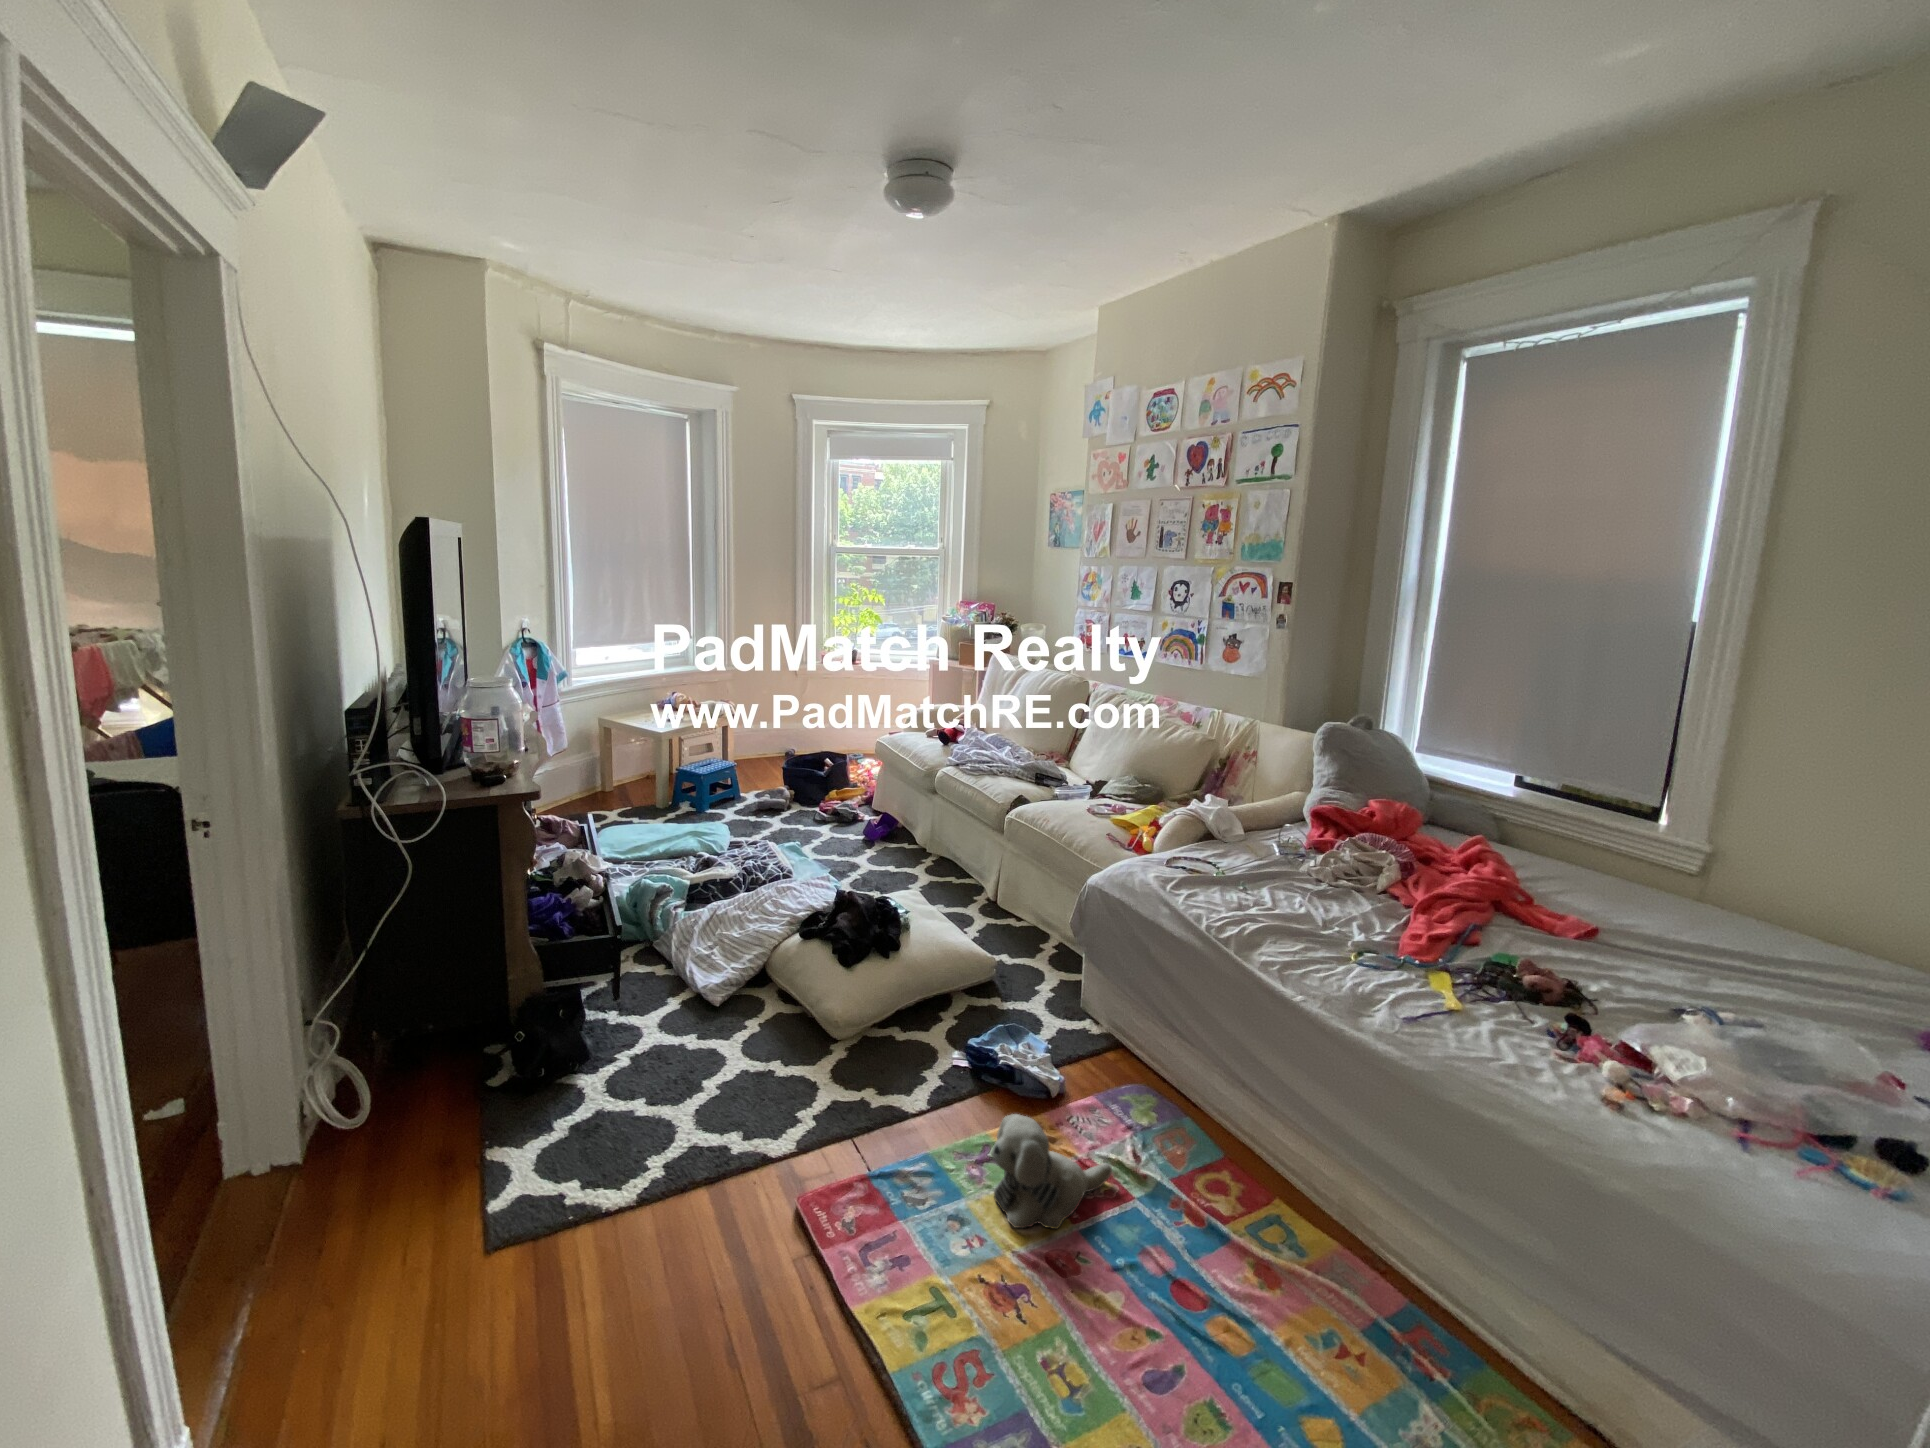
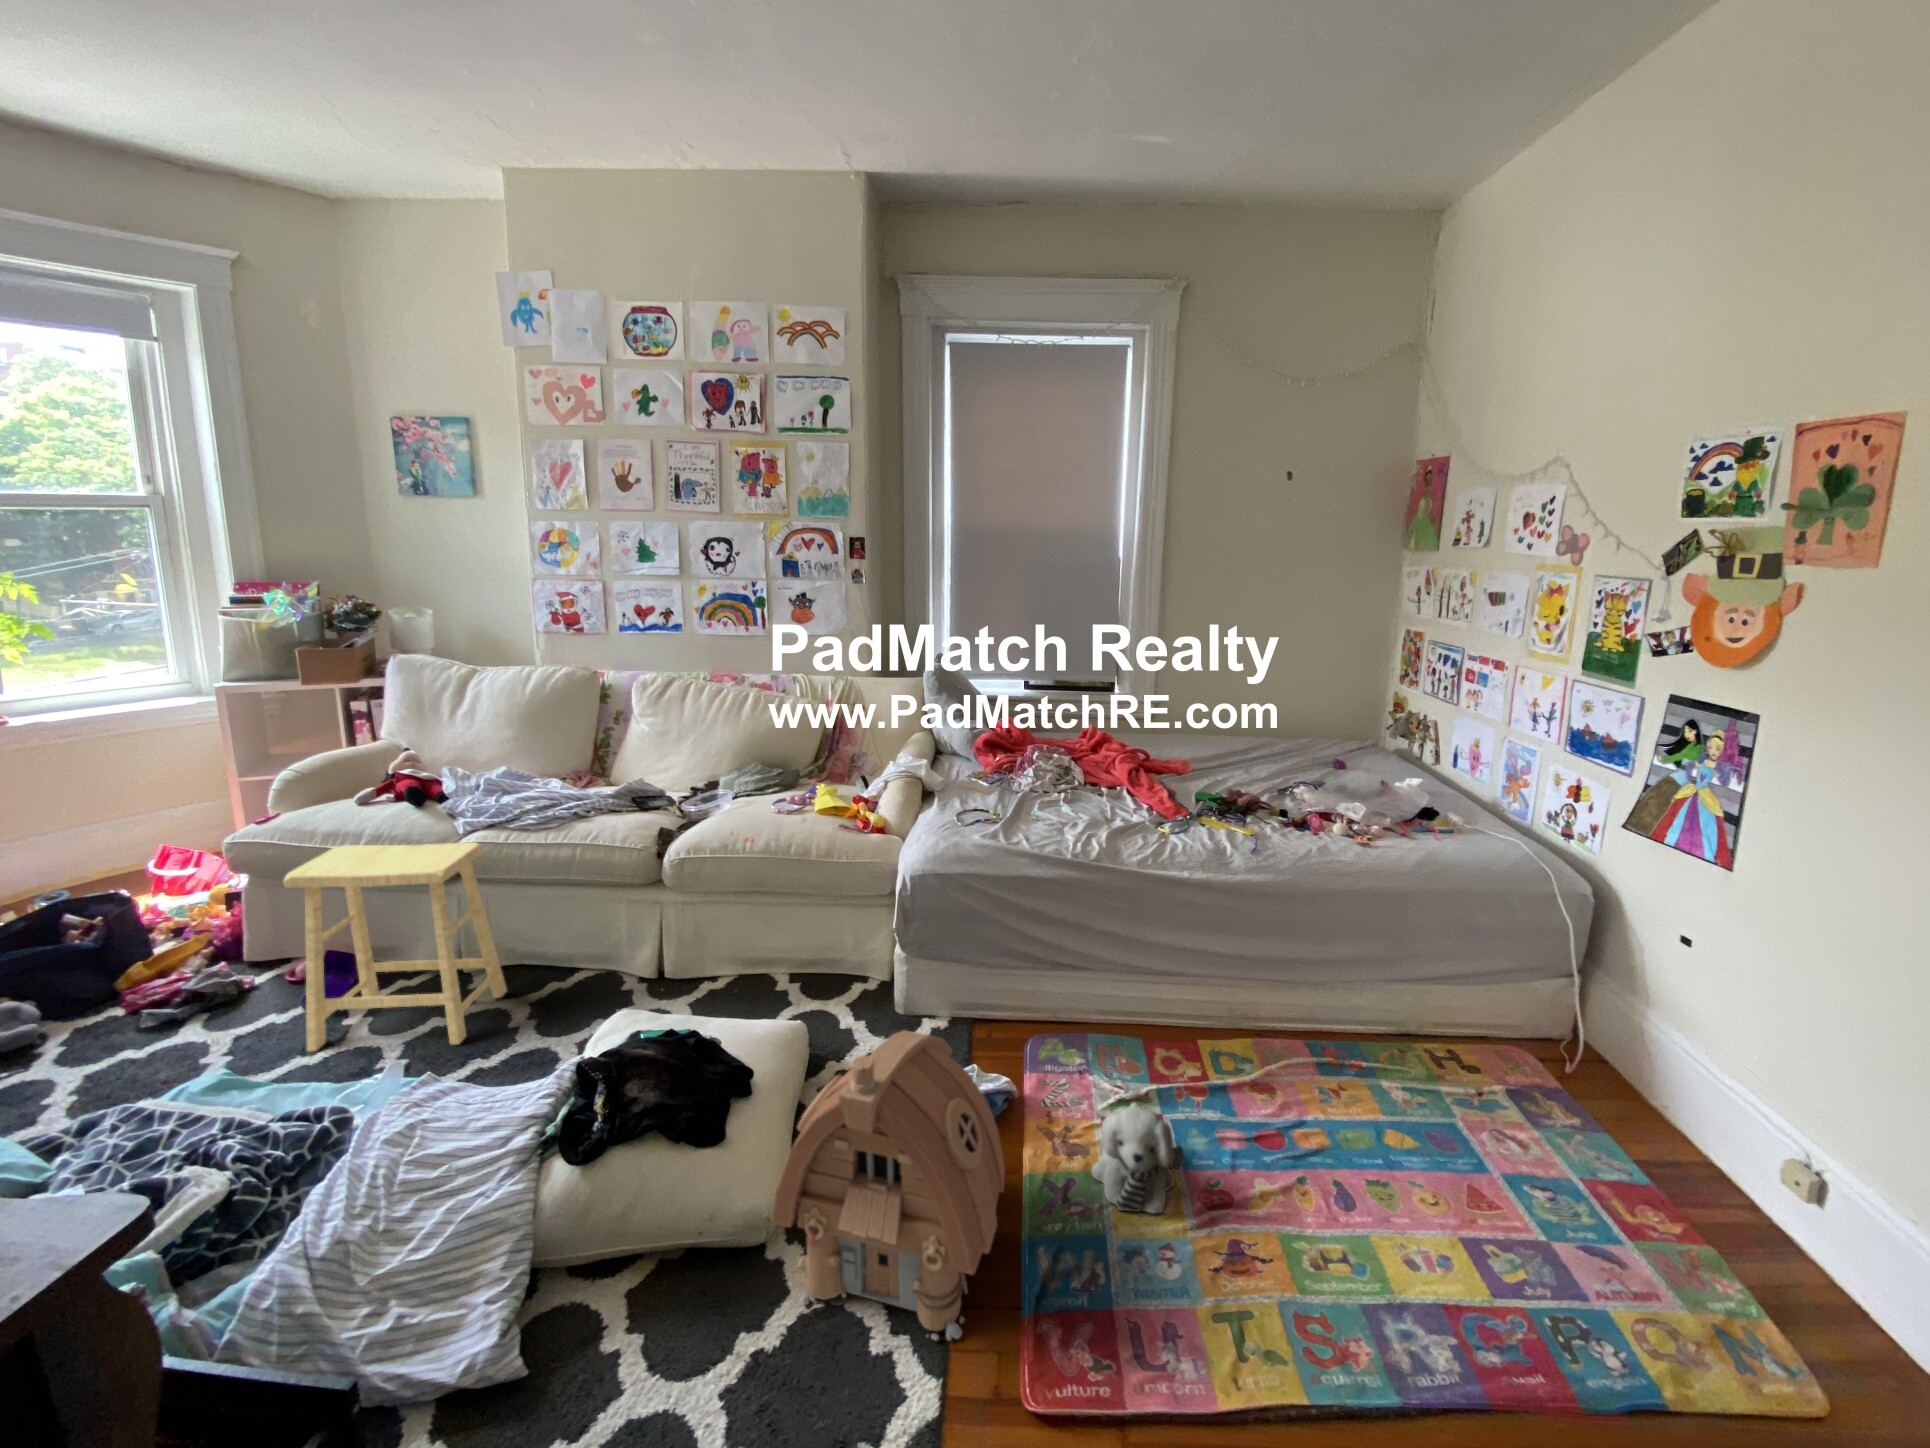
footstool: none [834,751,923,886] -> present [284,842,507,1052]
toy house: none [800,904,954,1145] -> present [771,1030,1005,1341]

